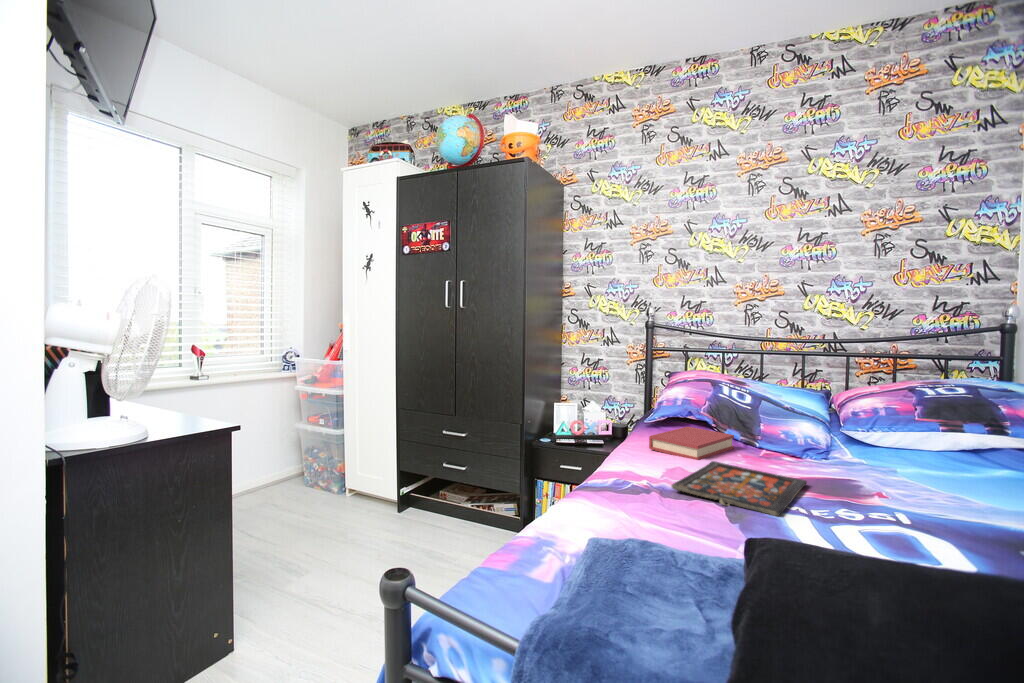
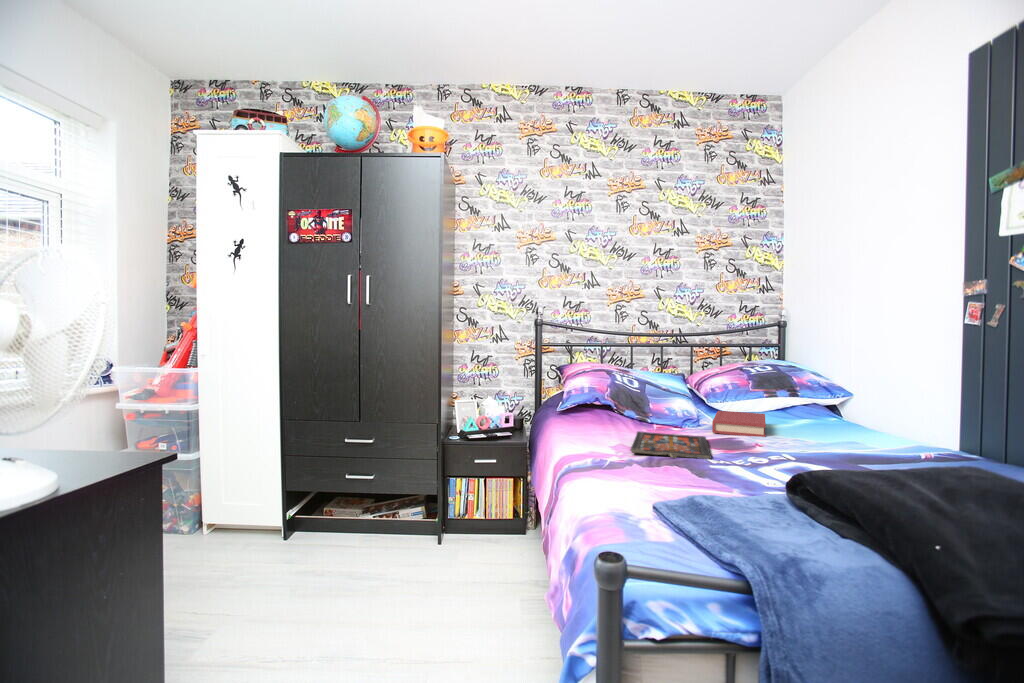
hardback book: present [649,427,734,460] -> present [712,411,766,437]

